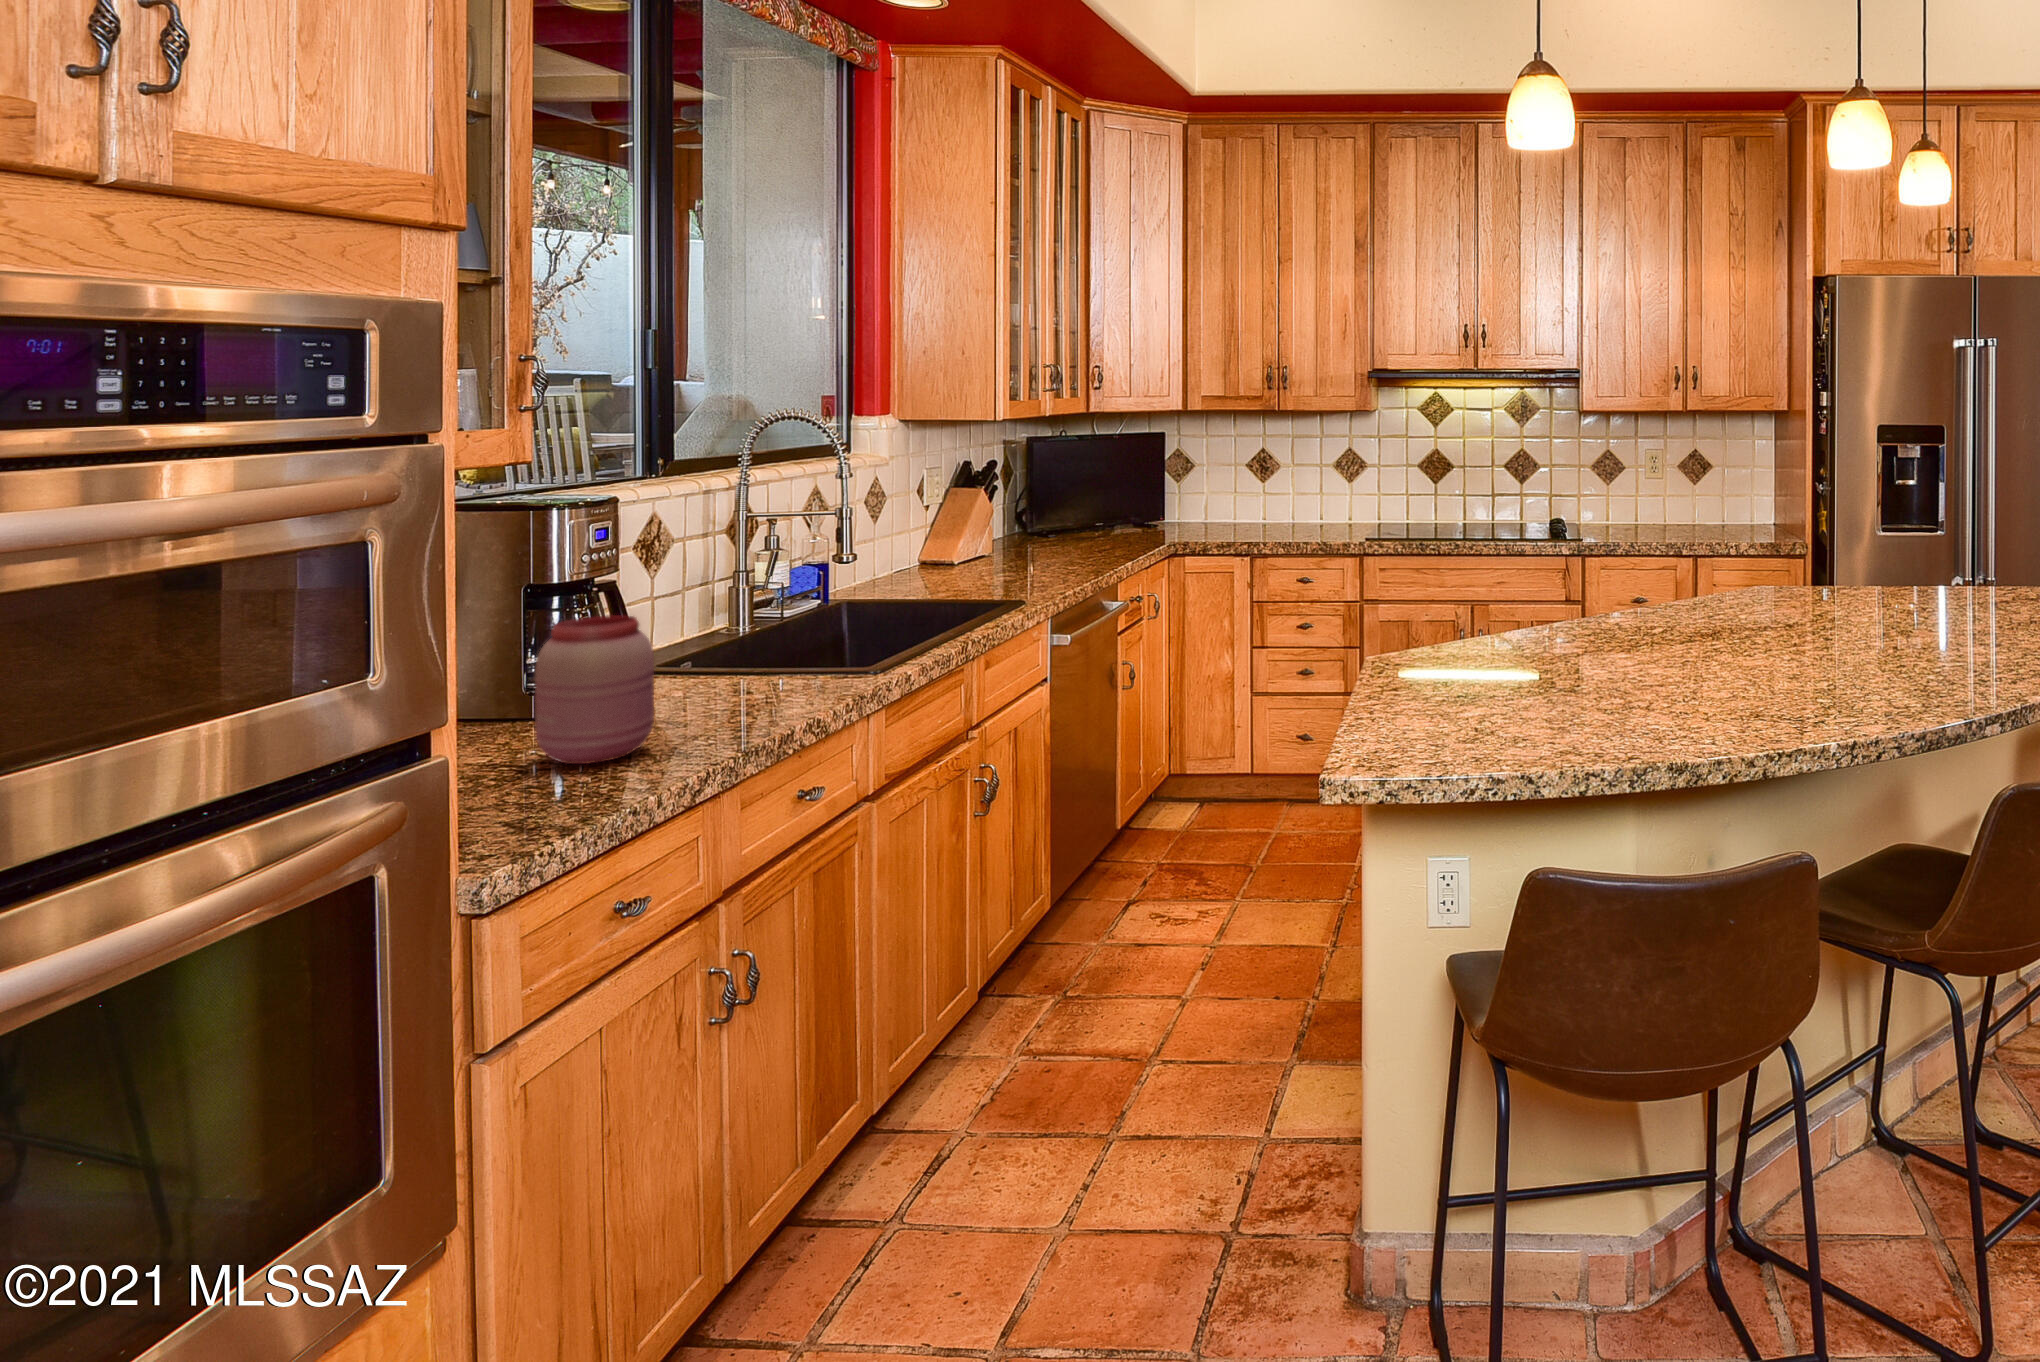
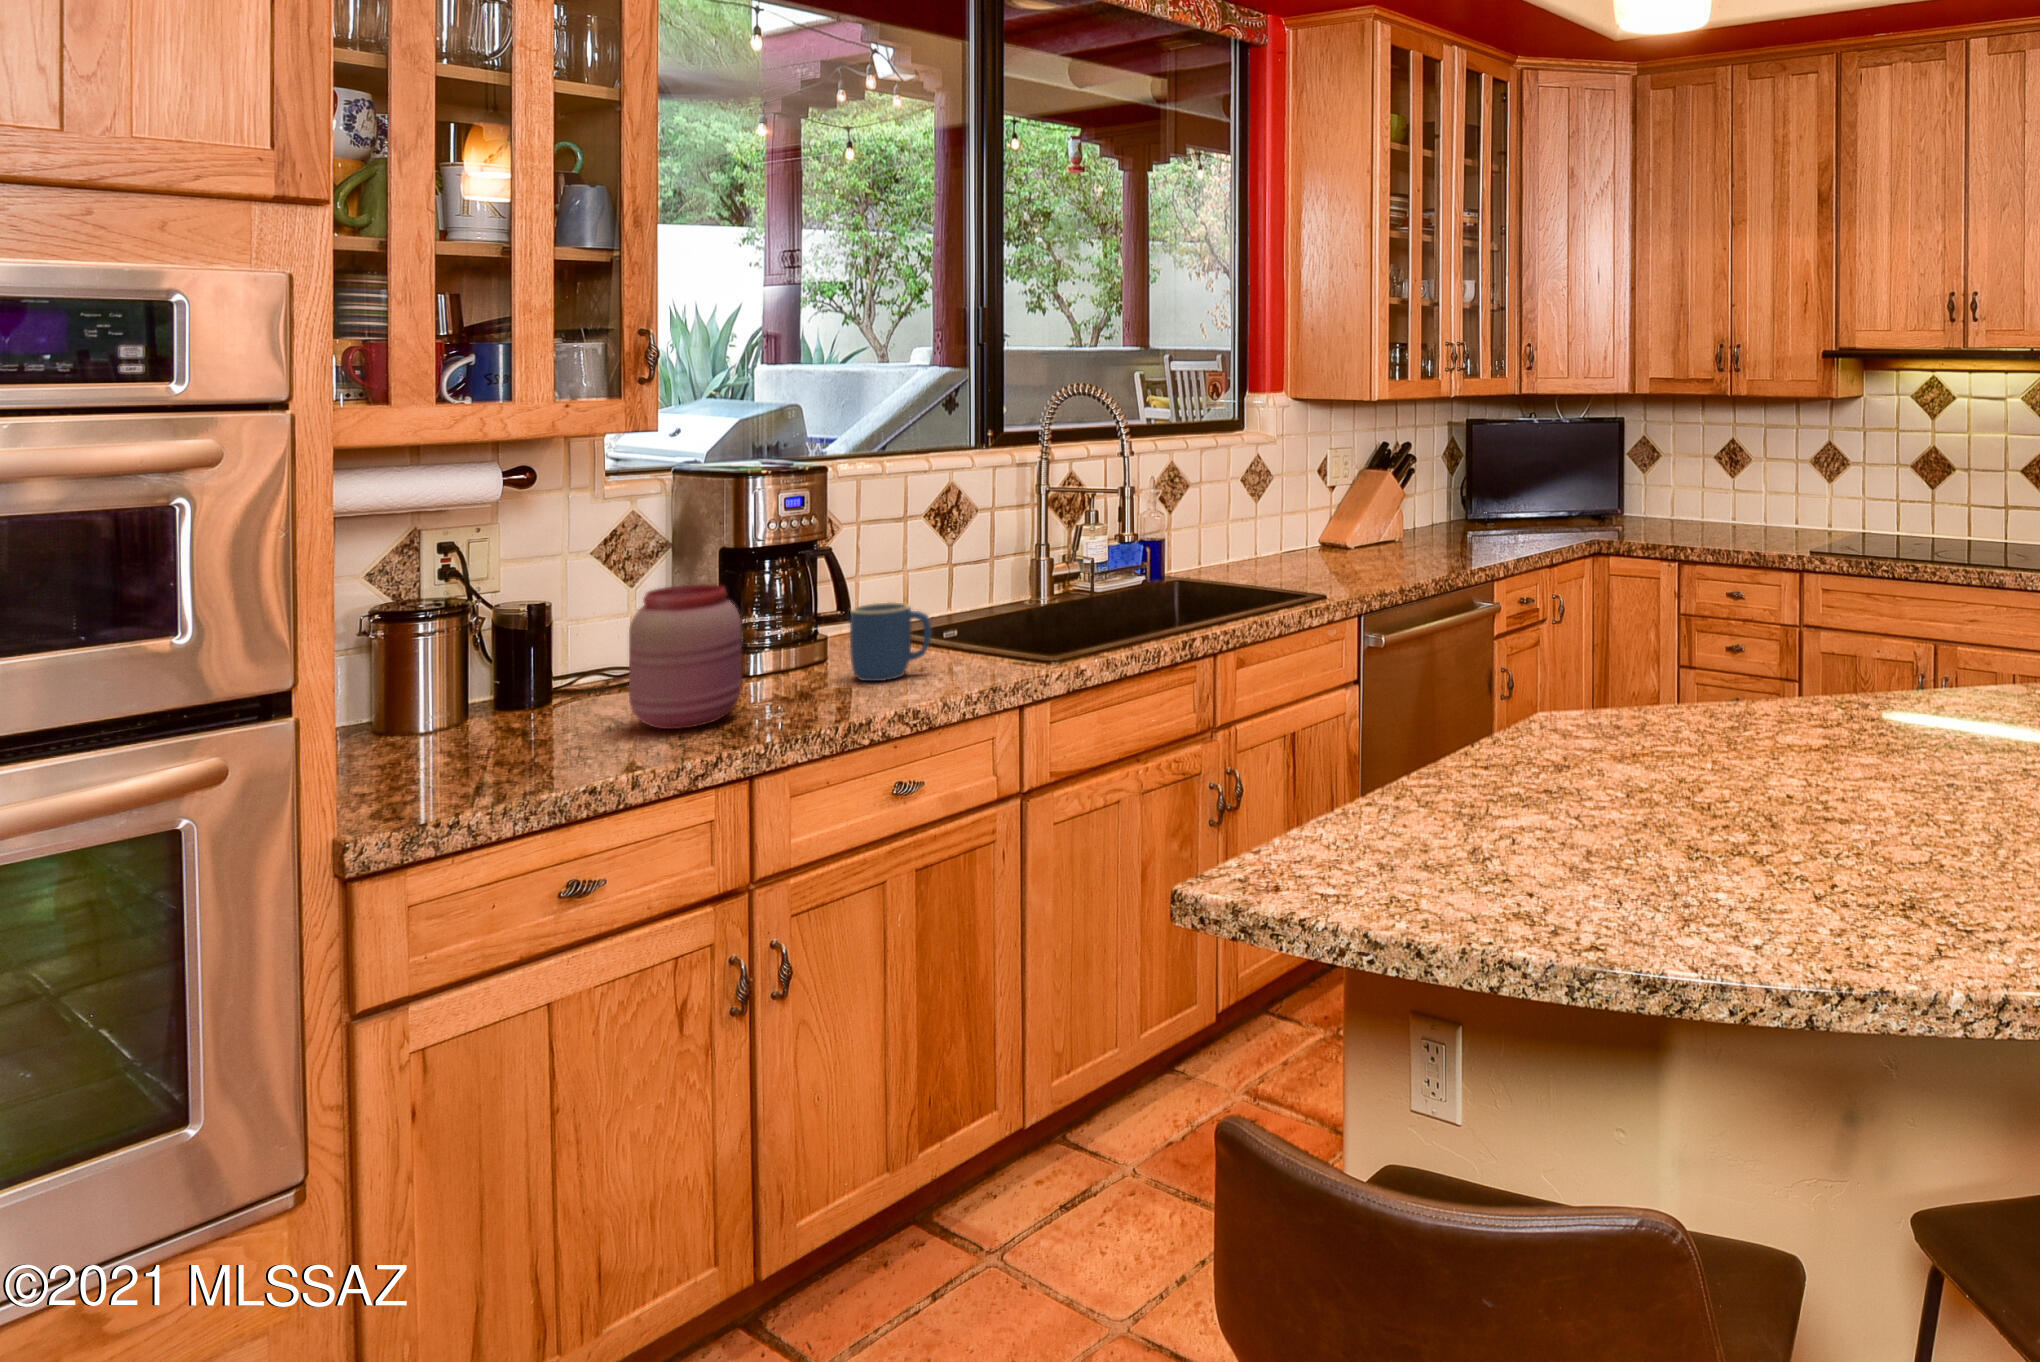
mug: none [685,628,770,707] -> present [850,602,931,681]

